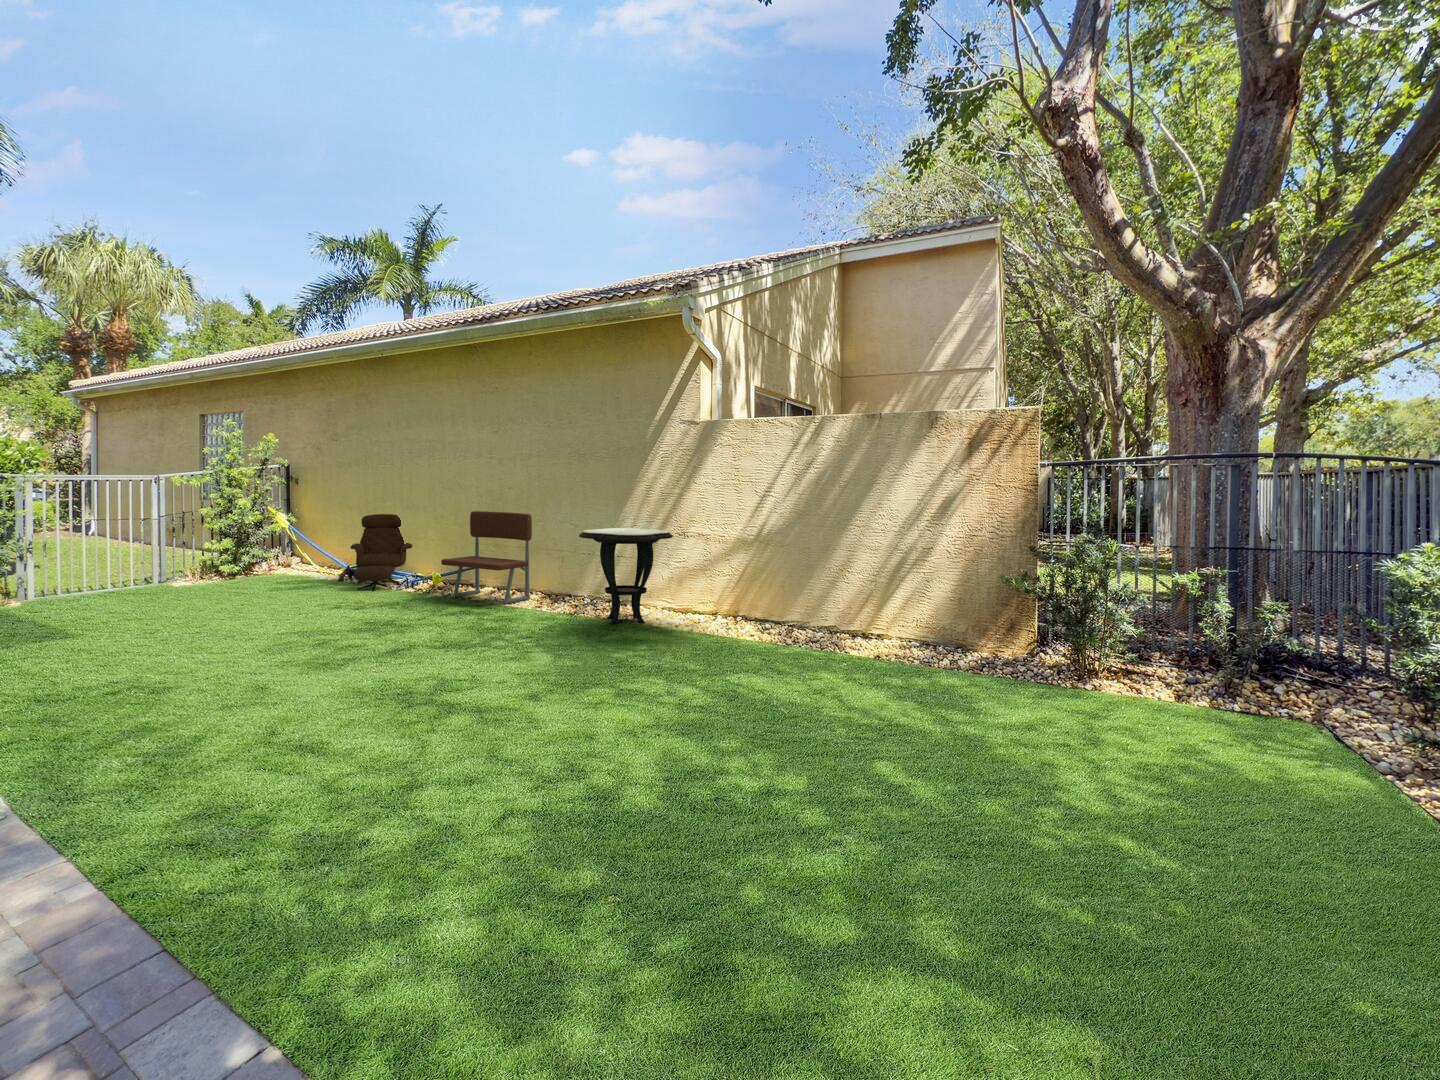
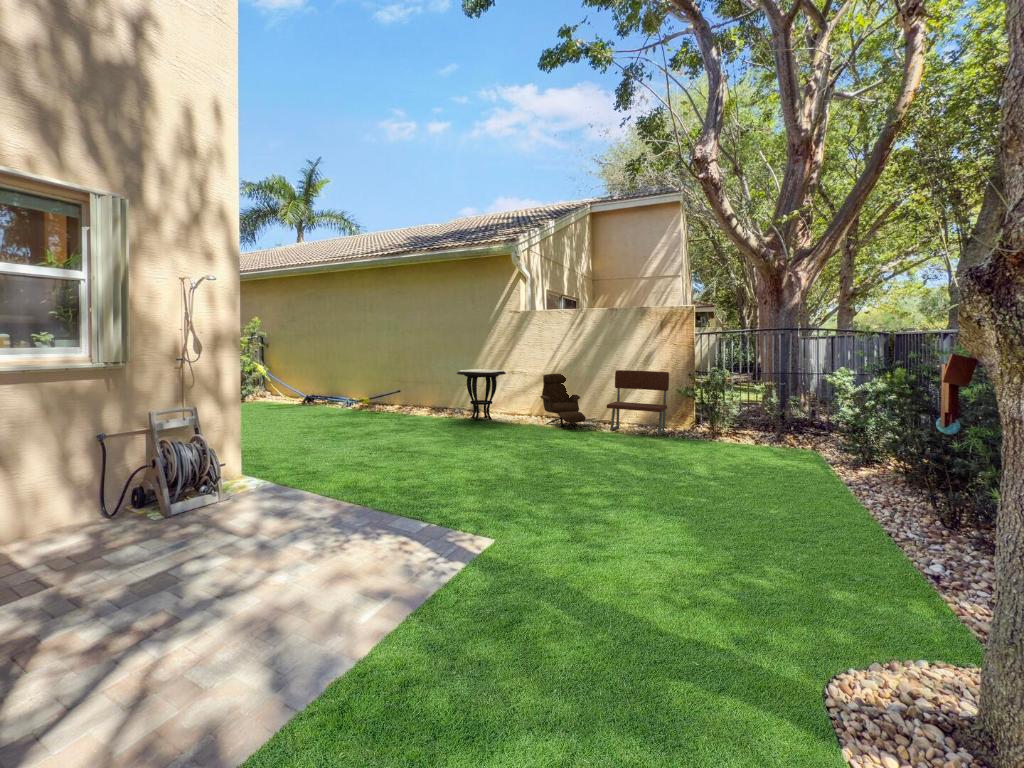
bench: present [441,511,532,604] -> present [607,370,669,435]
lounge chair: present [351,514,412,591] -> present [540,374,586,430]

